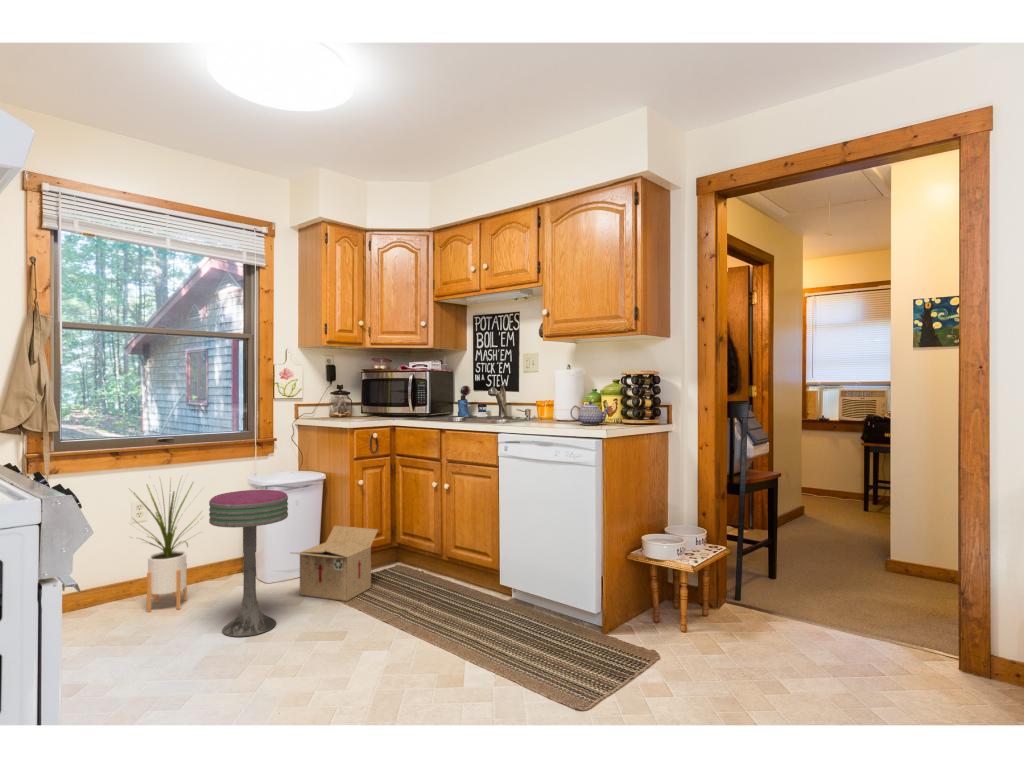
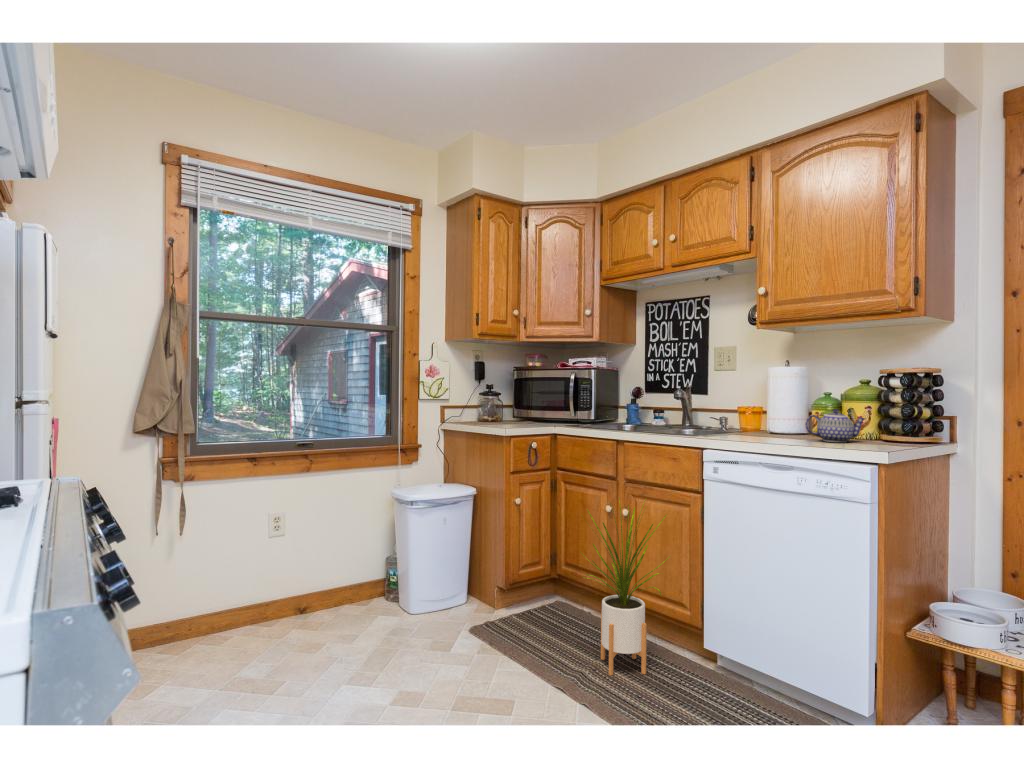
house plant: present [134,482,196,612] -> present [583,499,669,675]
bar stool: present [209,490,288,637] -> none [350,510,441,696]
cardboard box: present [294,526,378,601] -> none [435,551,541,651]

